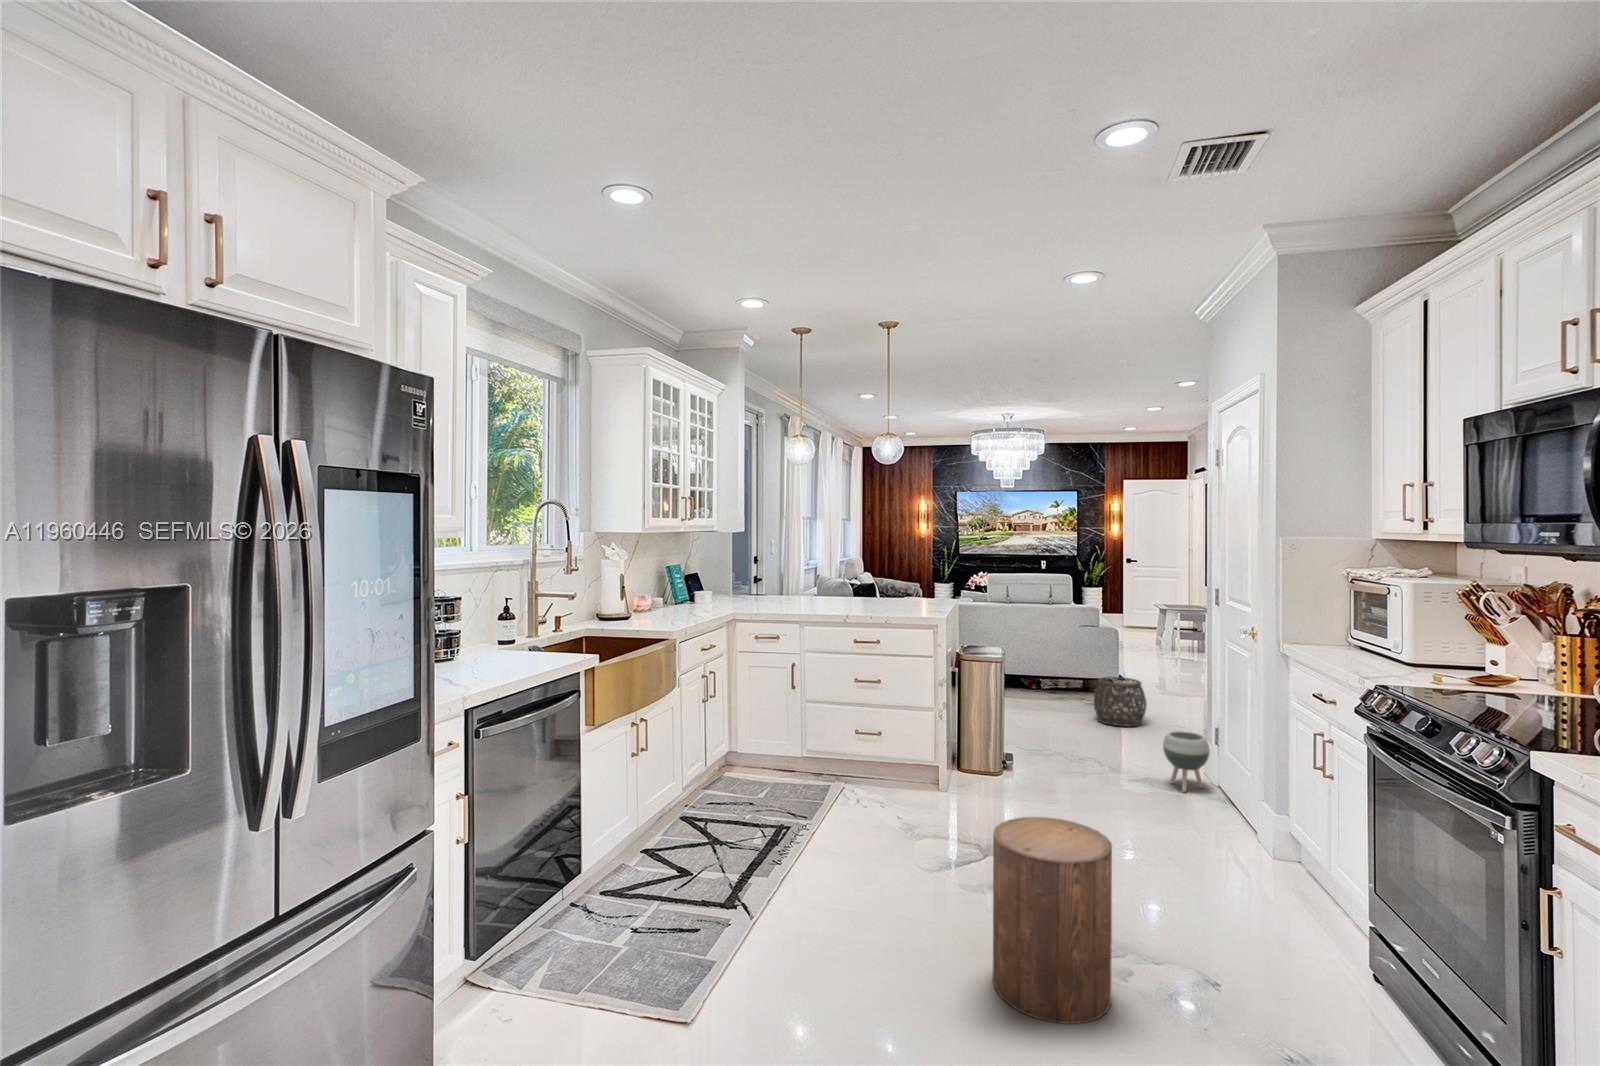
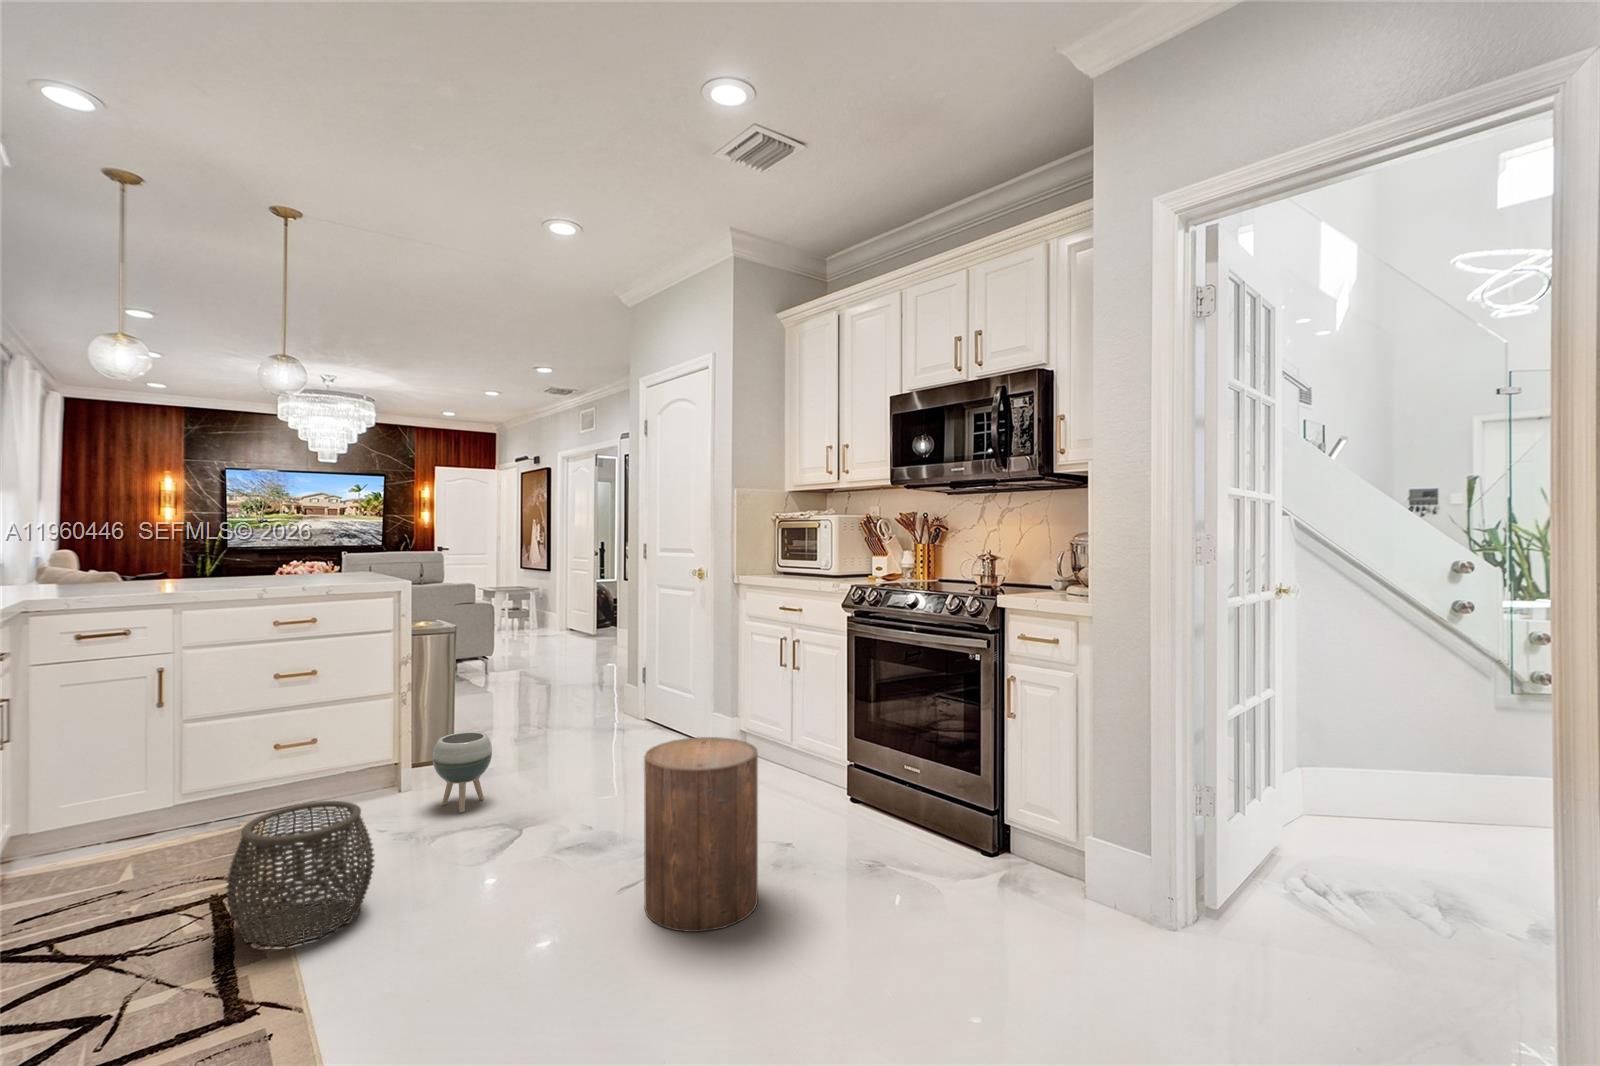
woven basket: present [1094,677,1146,727] -> present [226,801,374,947]
planter: present [1163,731,1210,792] -> present [433,732,492,813]

